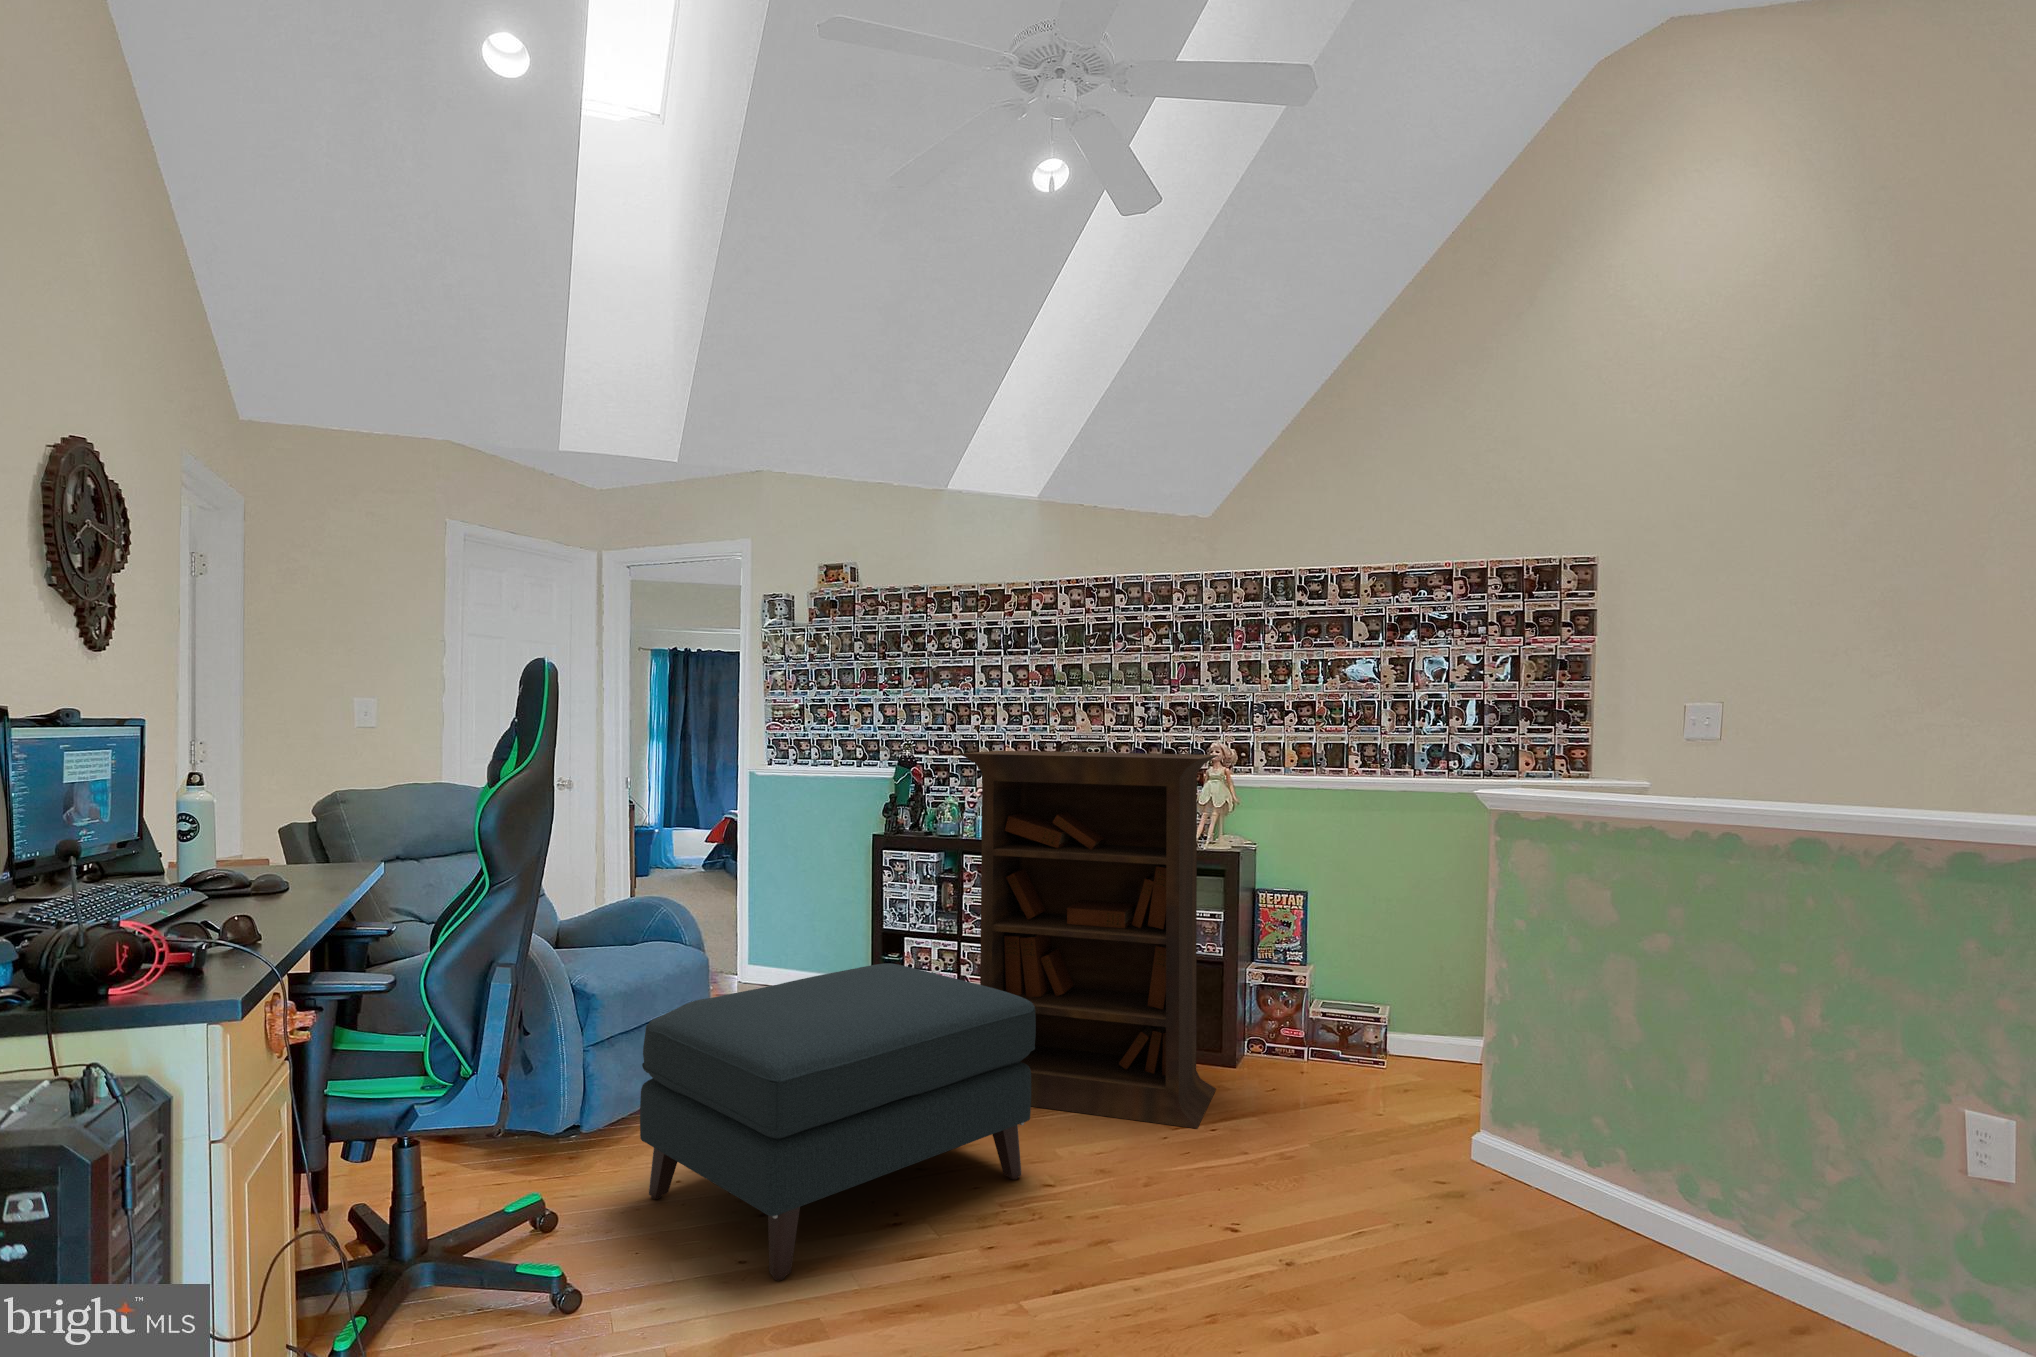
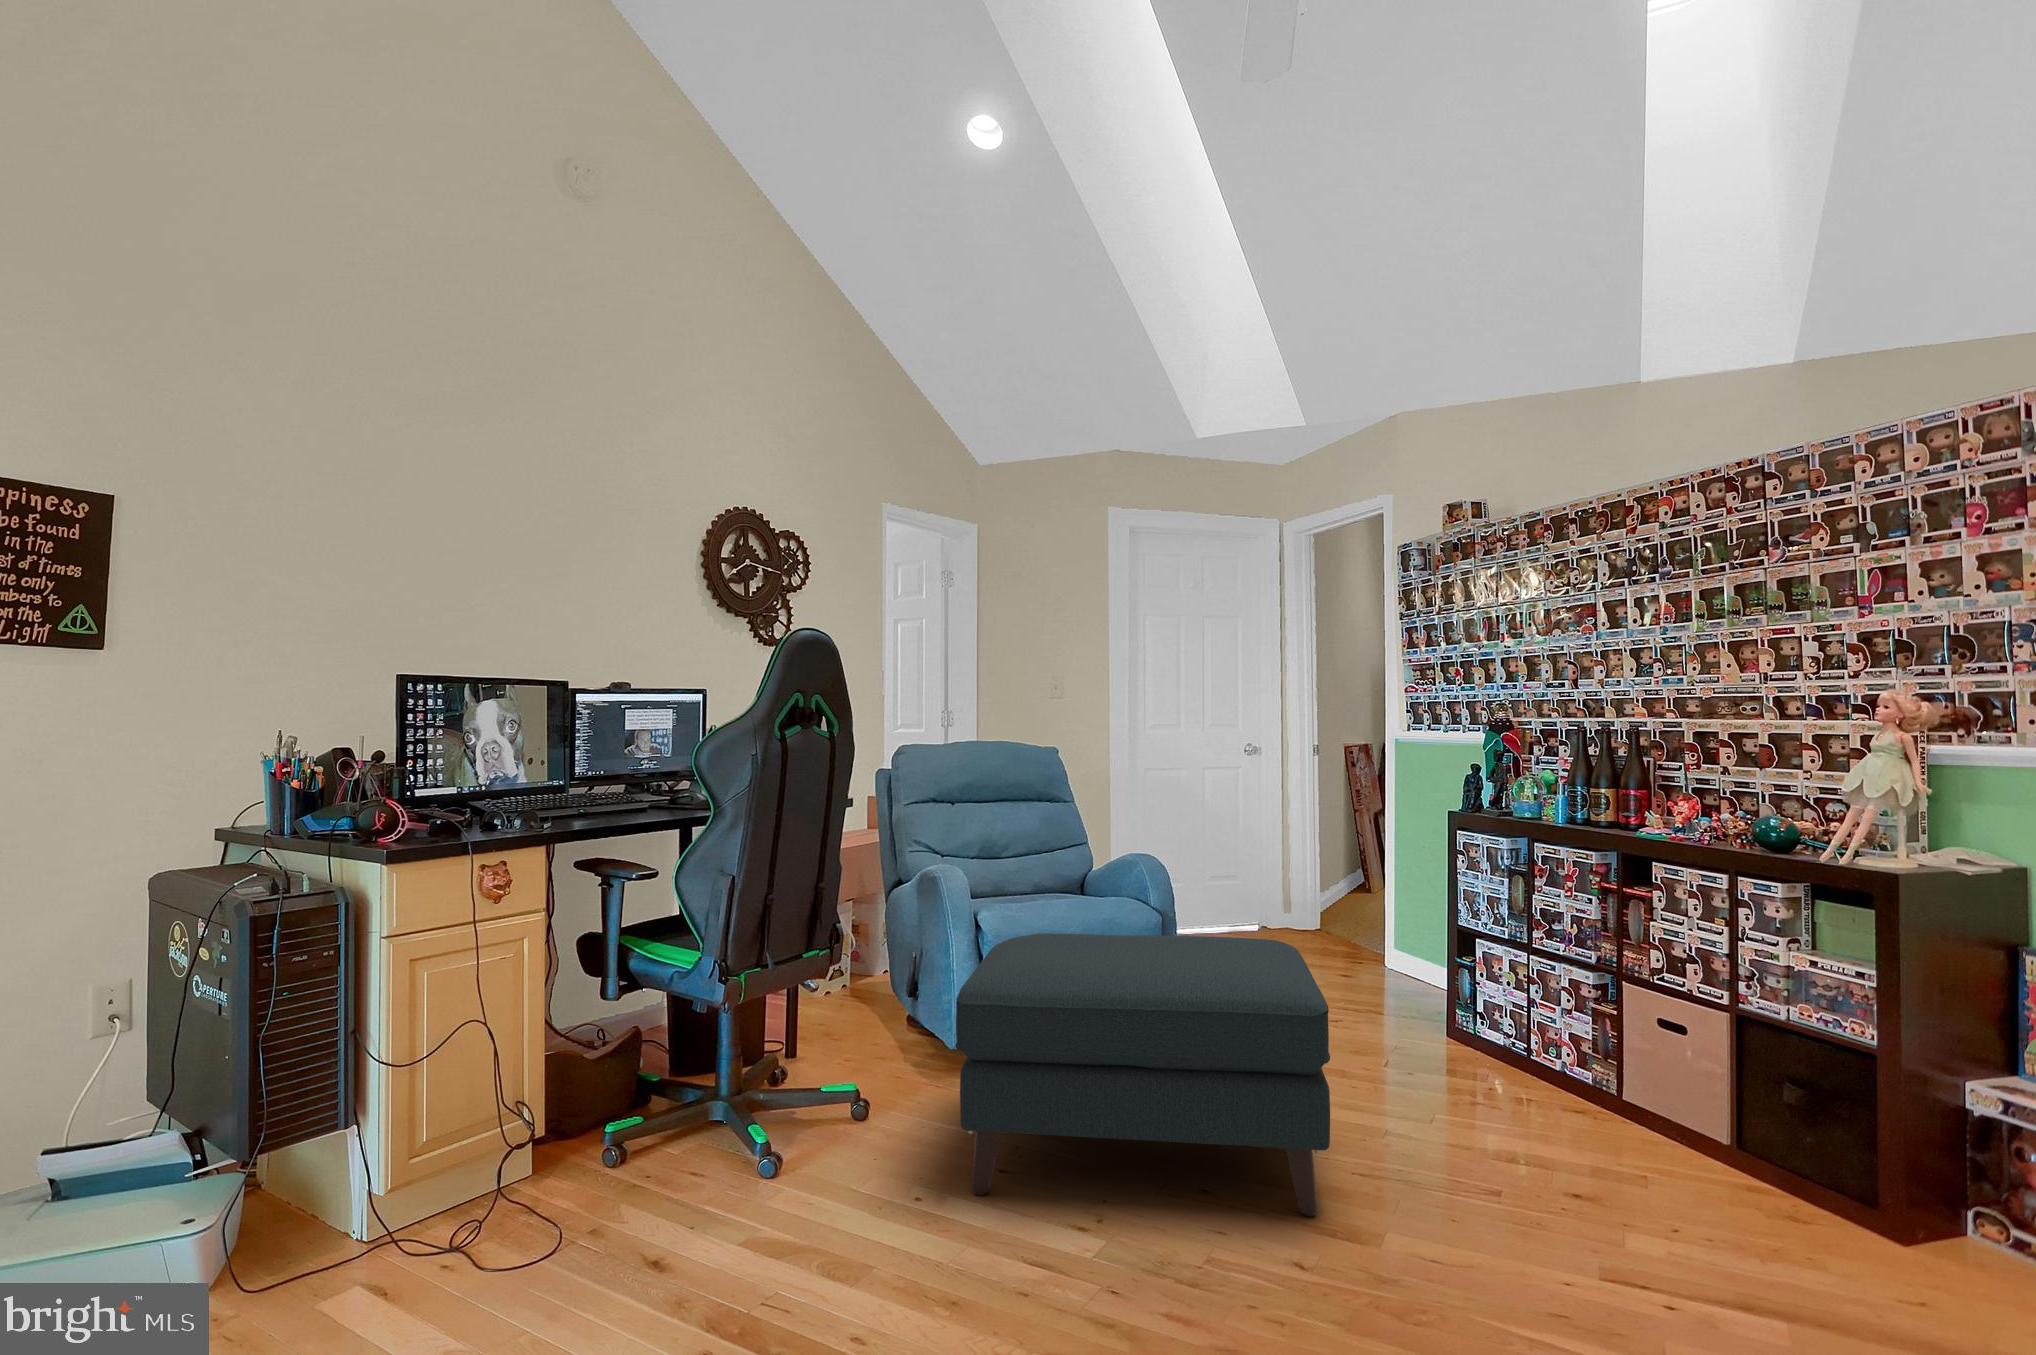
bookcase: present [961,751,1218,1128] -> none [1396,707,1793,1269]

